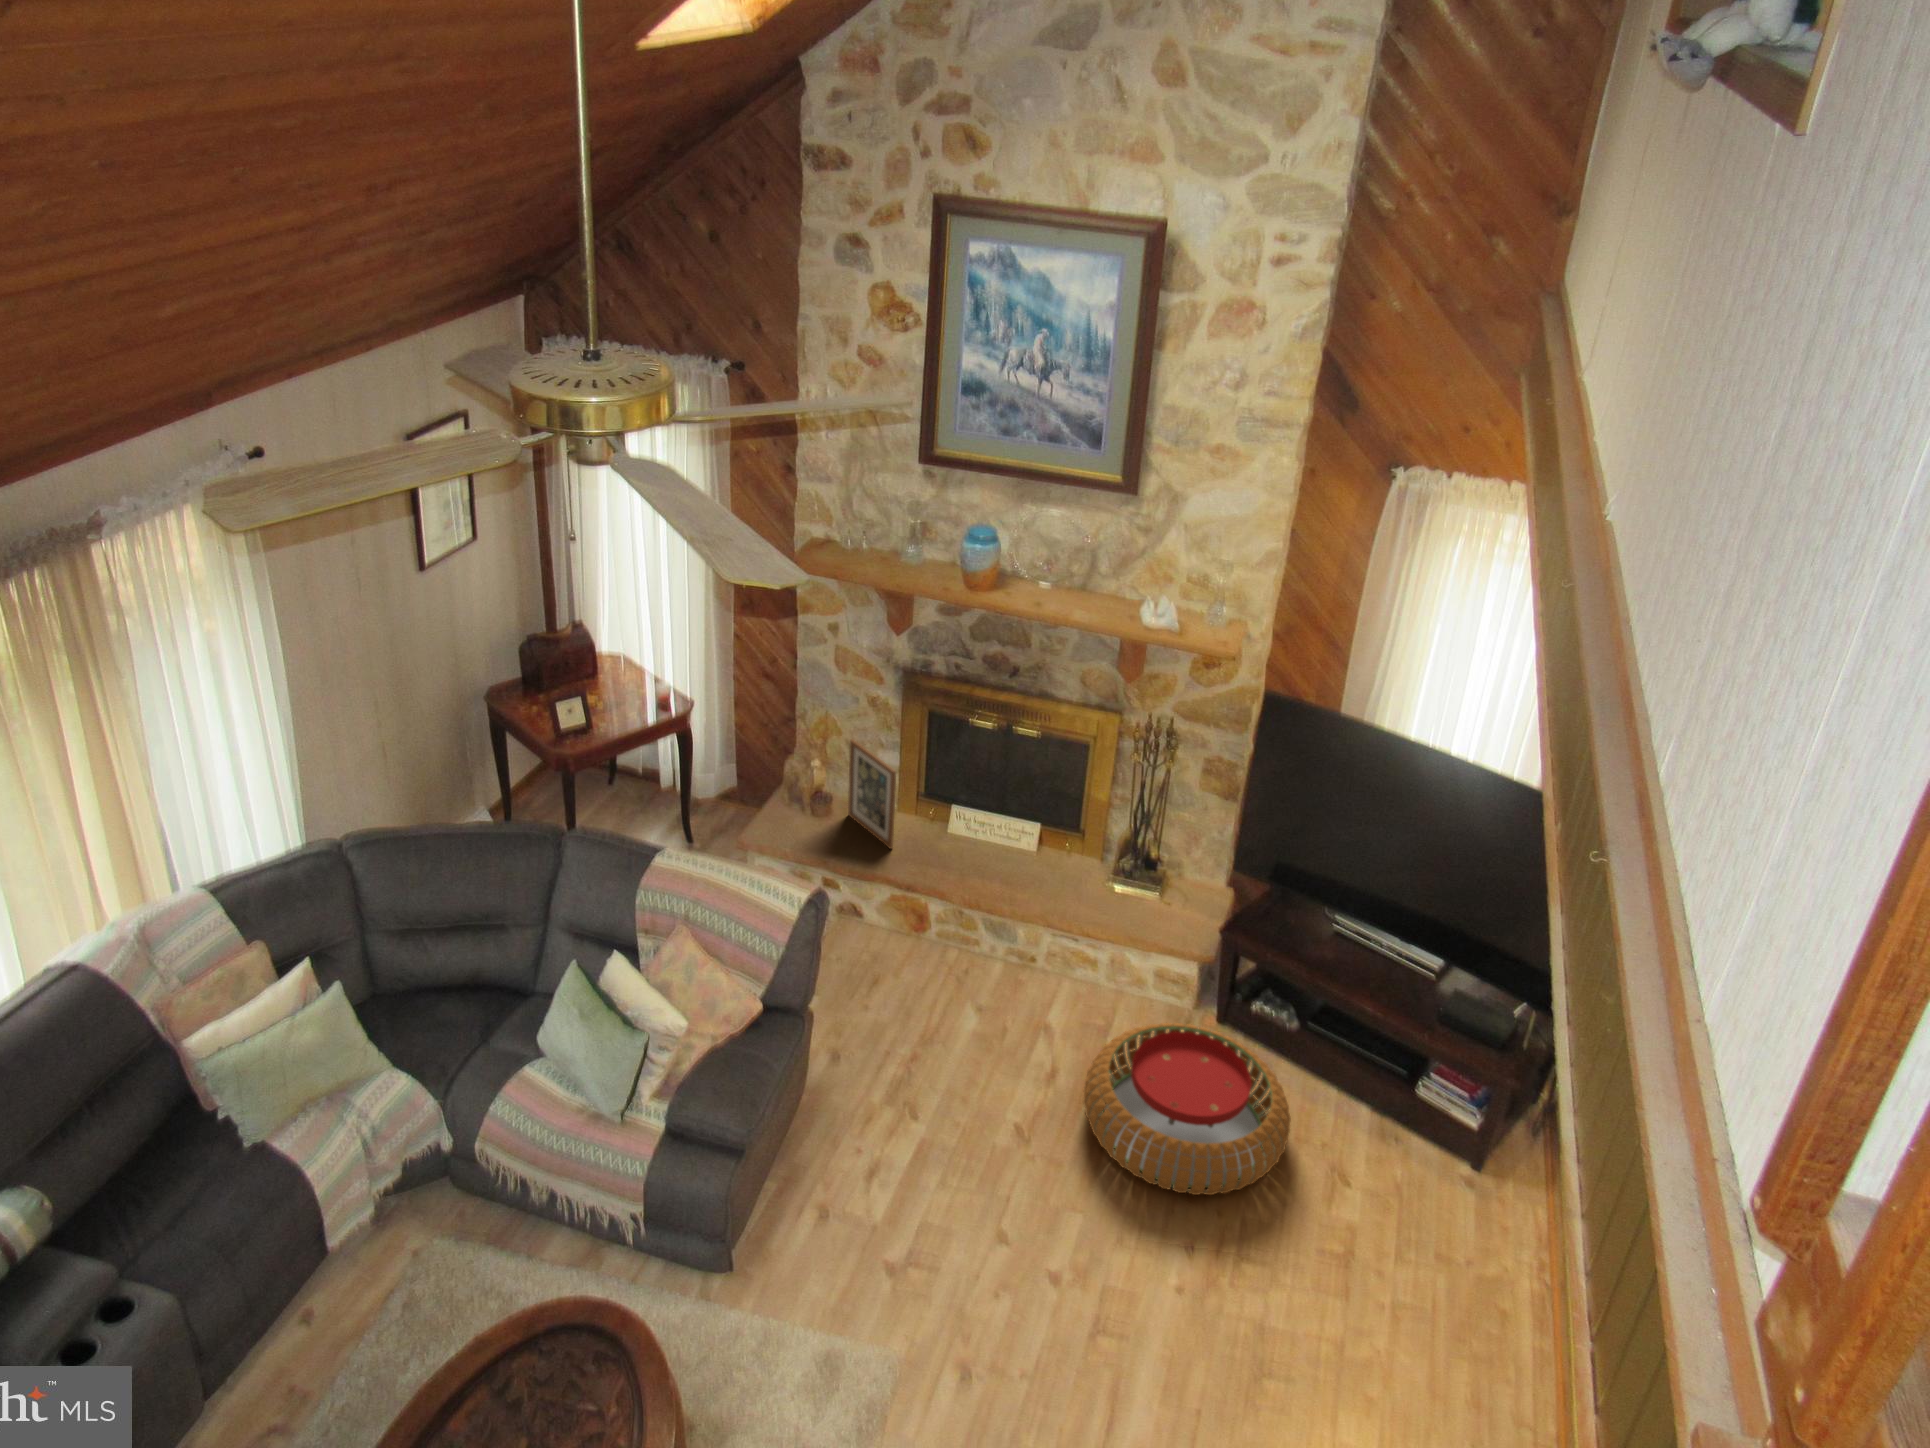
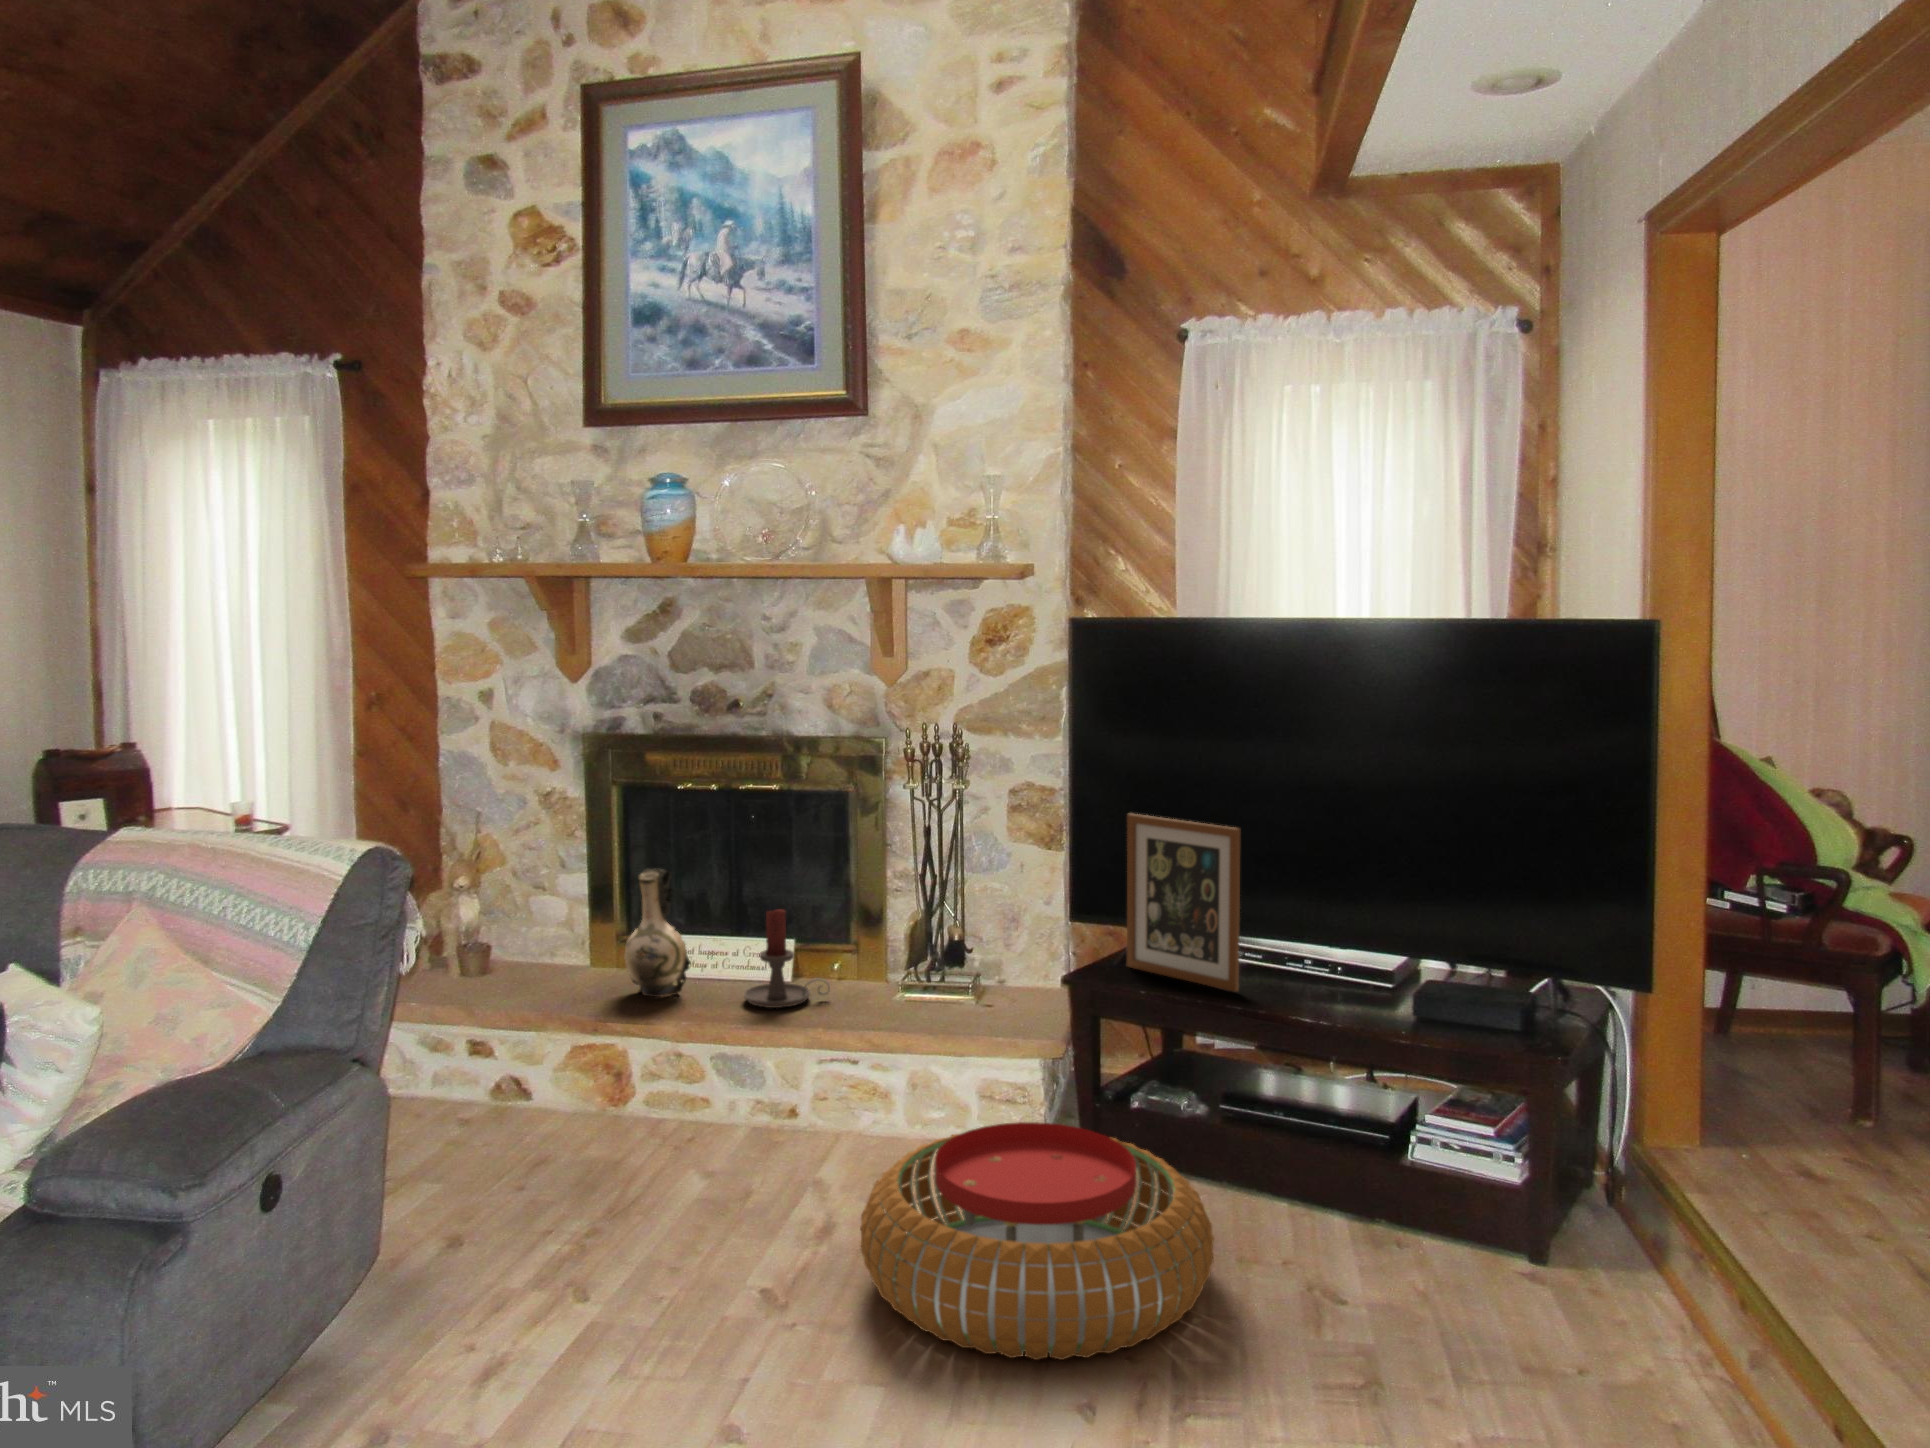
picture frame: present [848,739,896,849] -> present [1127,814,1240,992]
decorative vase: none [930,782,974,860] -> present [625,869,690,997]
candle holder: none [1008,820,1066,884] -> present [744,909,830,1008]

